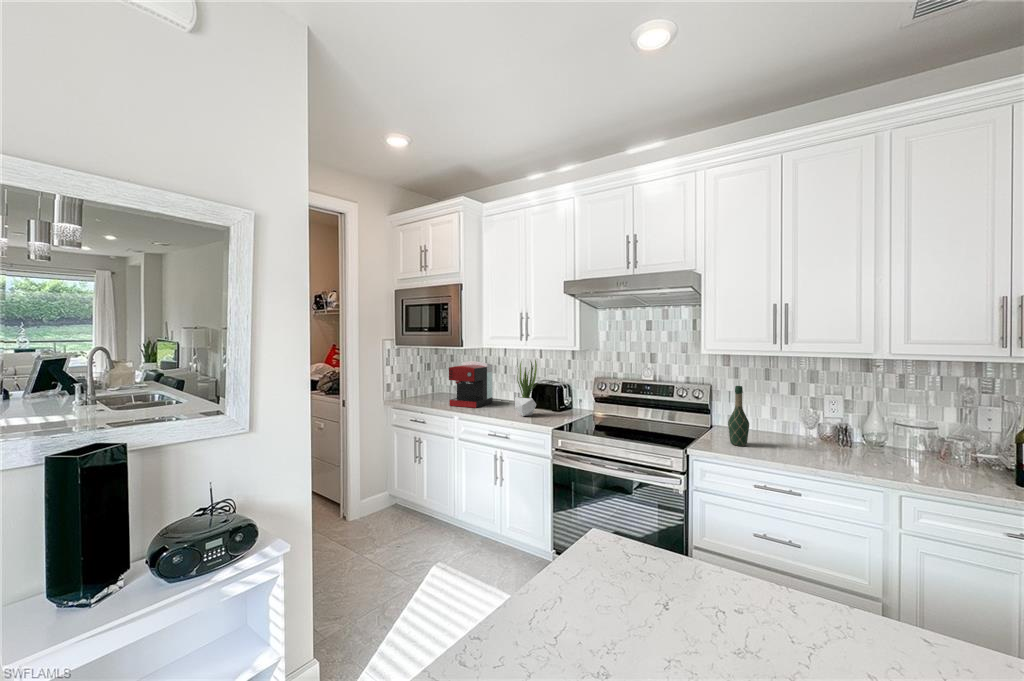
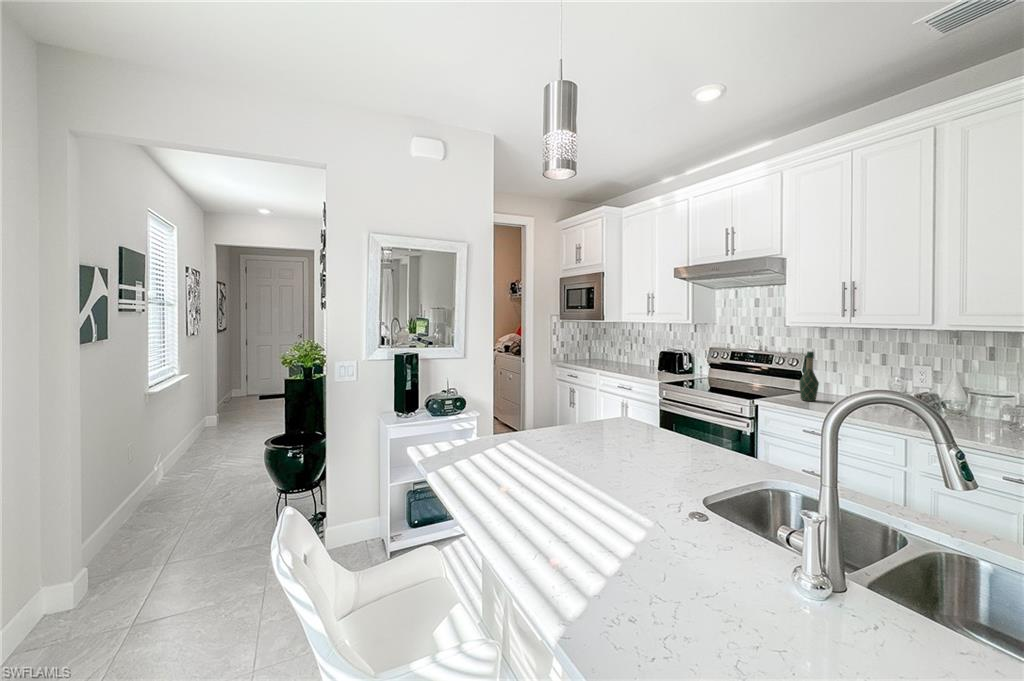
potted plant: present [515,360,537,416] -> none [639,330,660,374]
coffee maker: present [449,361,493,408] -> none [596,333,632,368]

